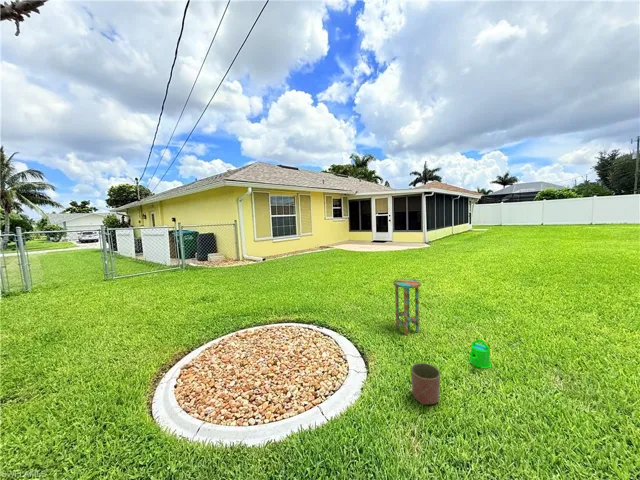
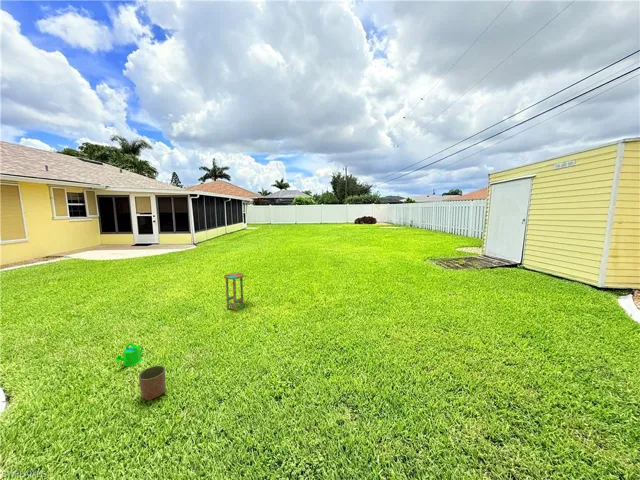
side table: present [393,279,421,335] -> present [224,273,244,312]
planter: present [411,363,440,405] -> present [138,366,166,401]

